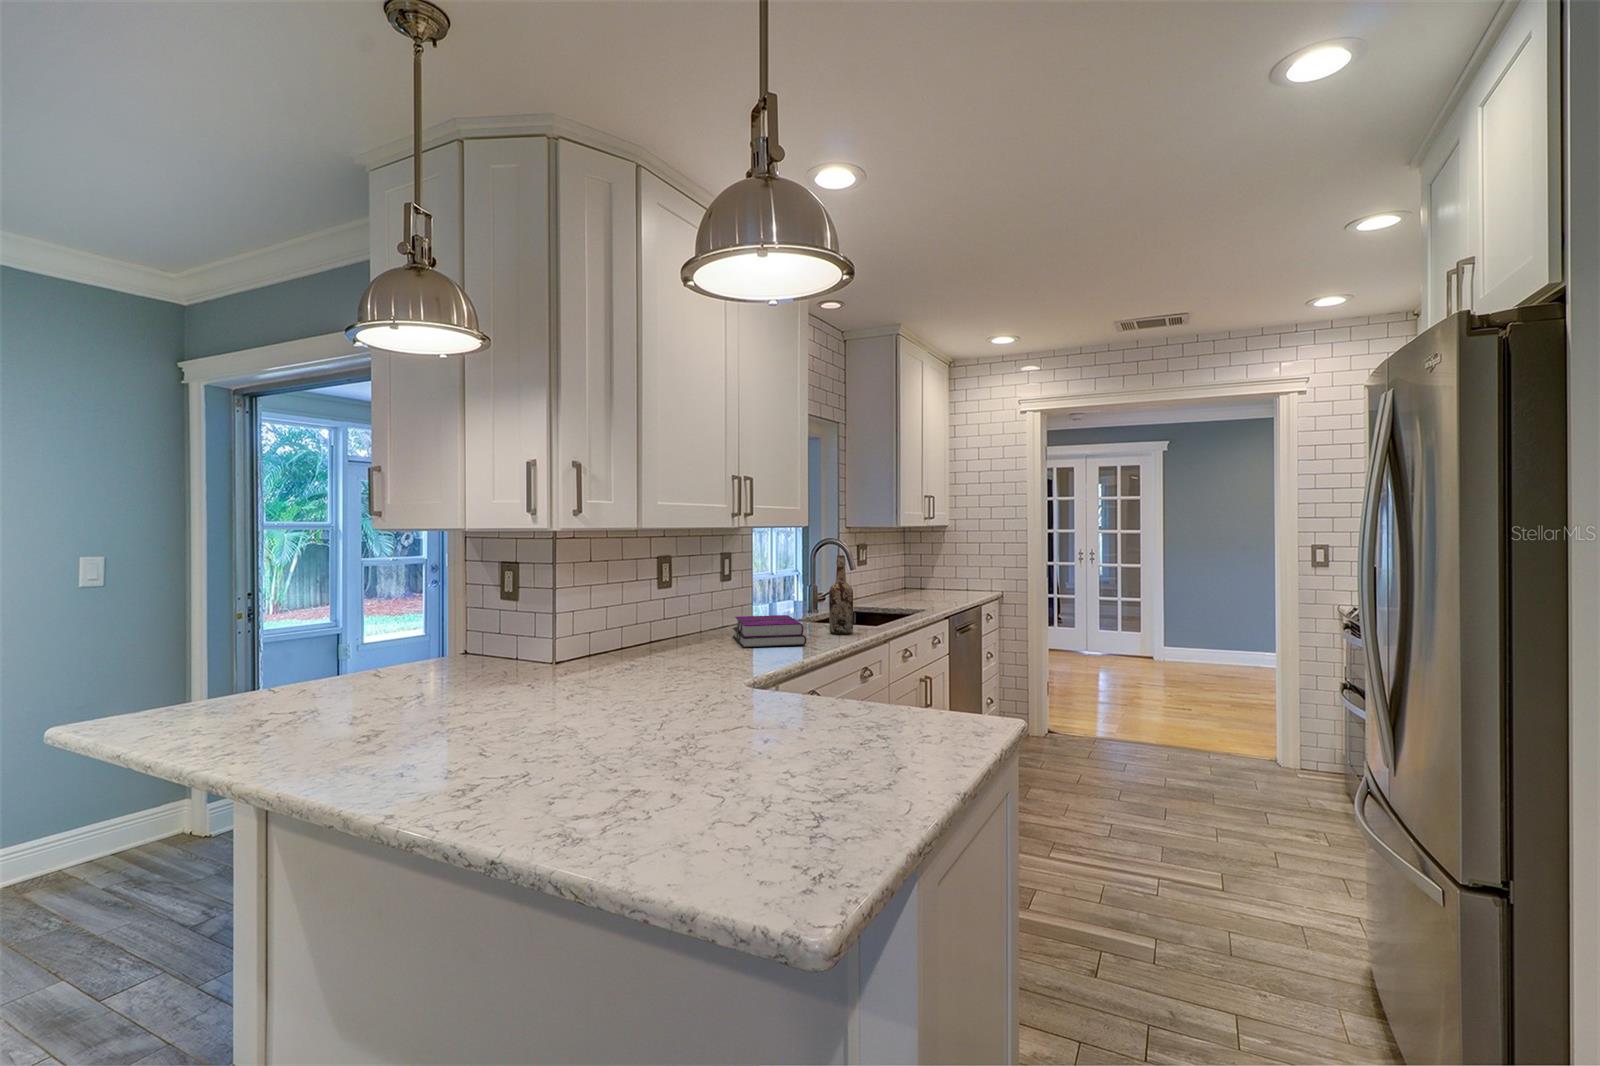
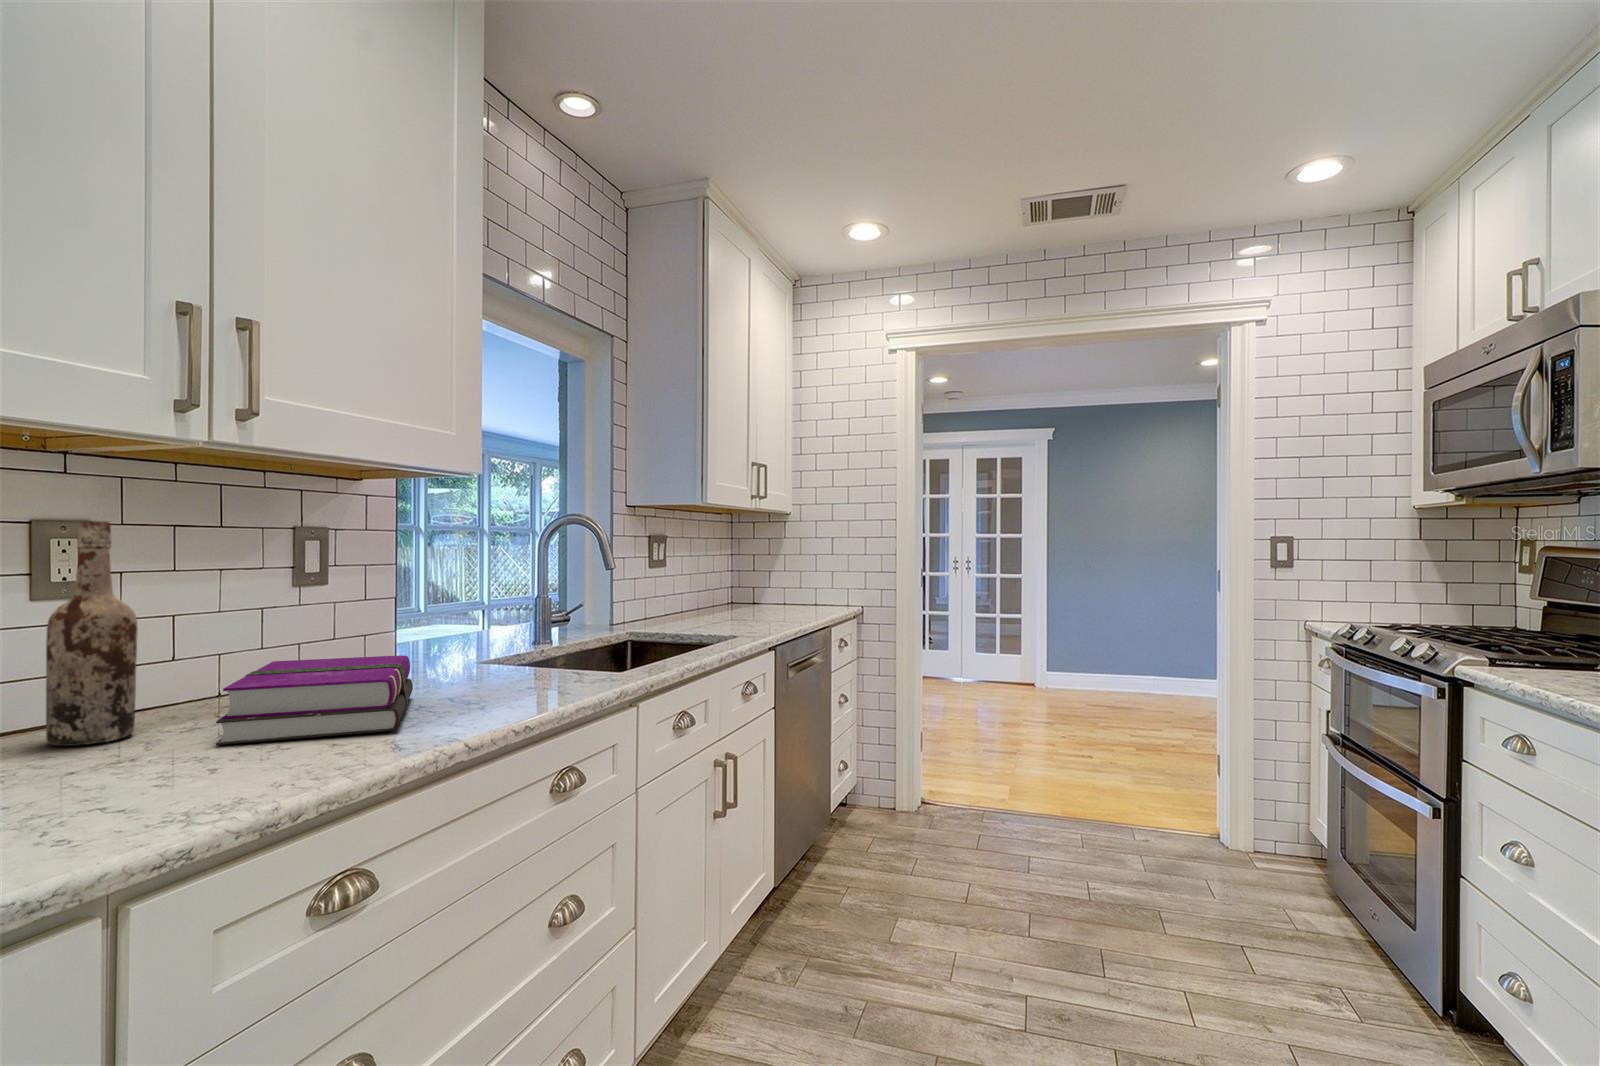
wine bottle: present [829,555,853,634] -> present [46,521,138,746]

